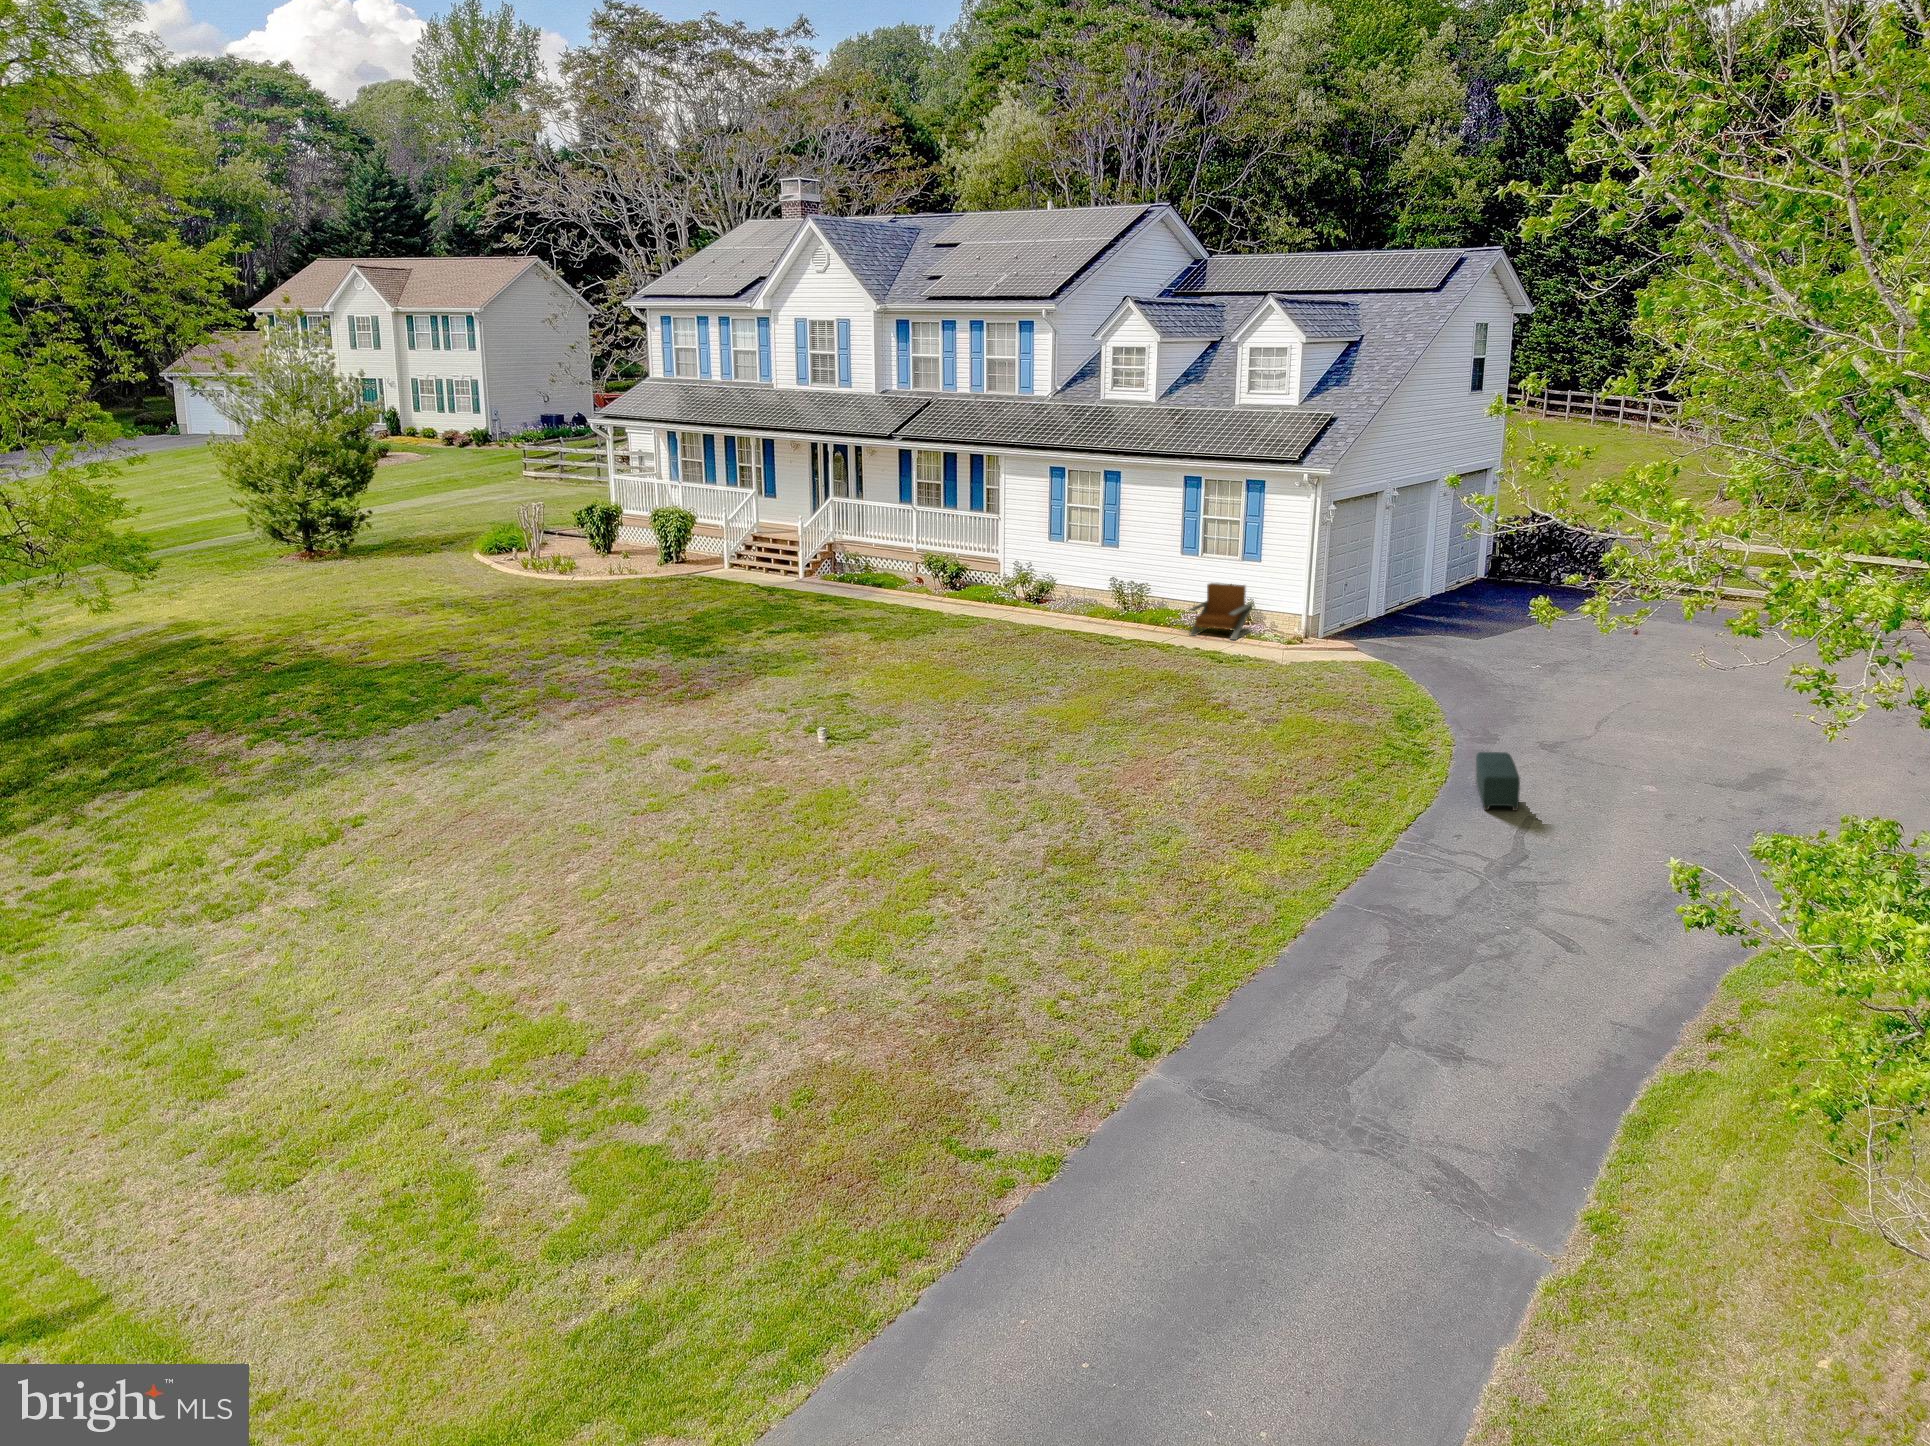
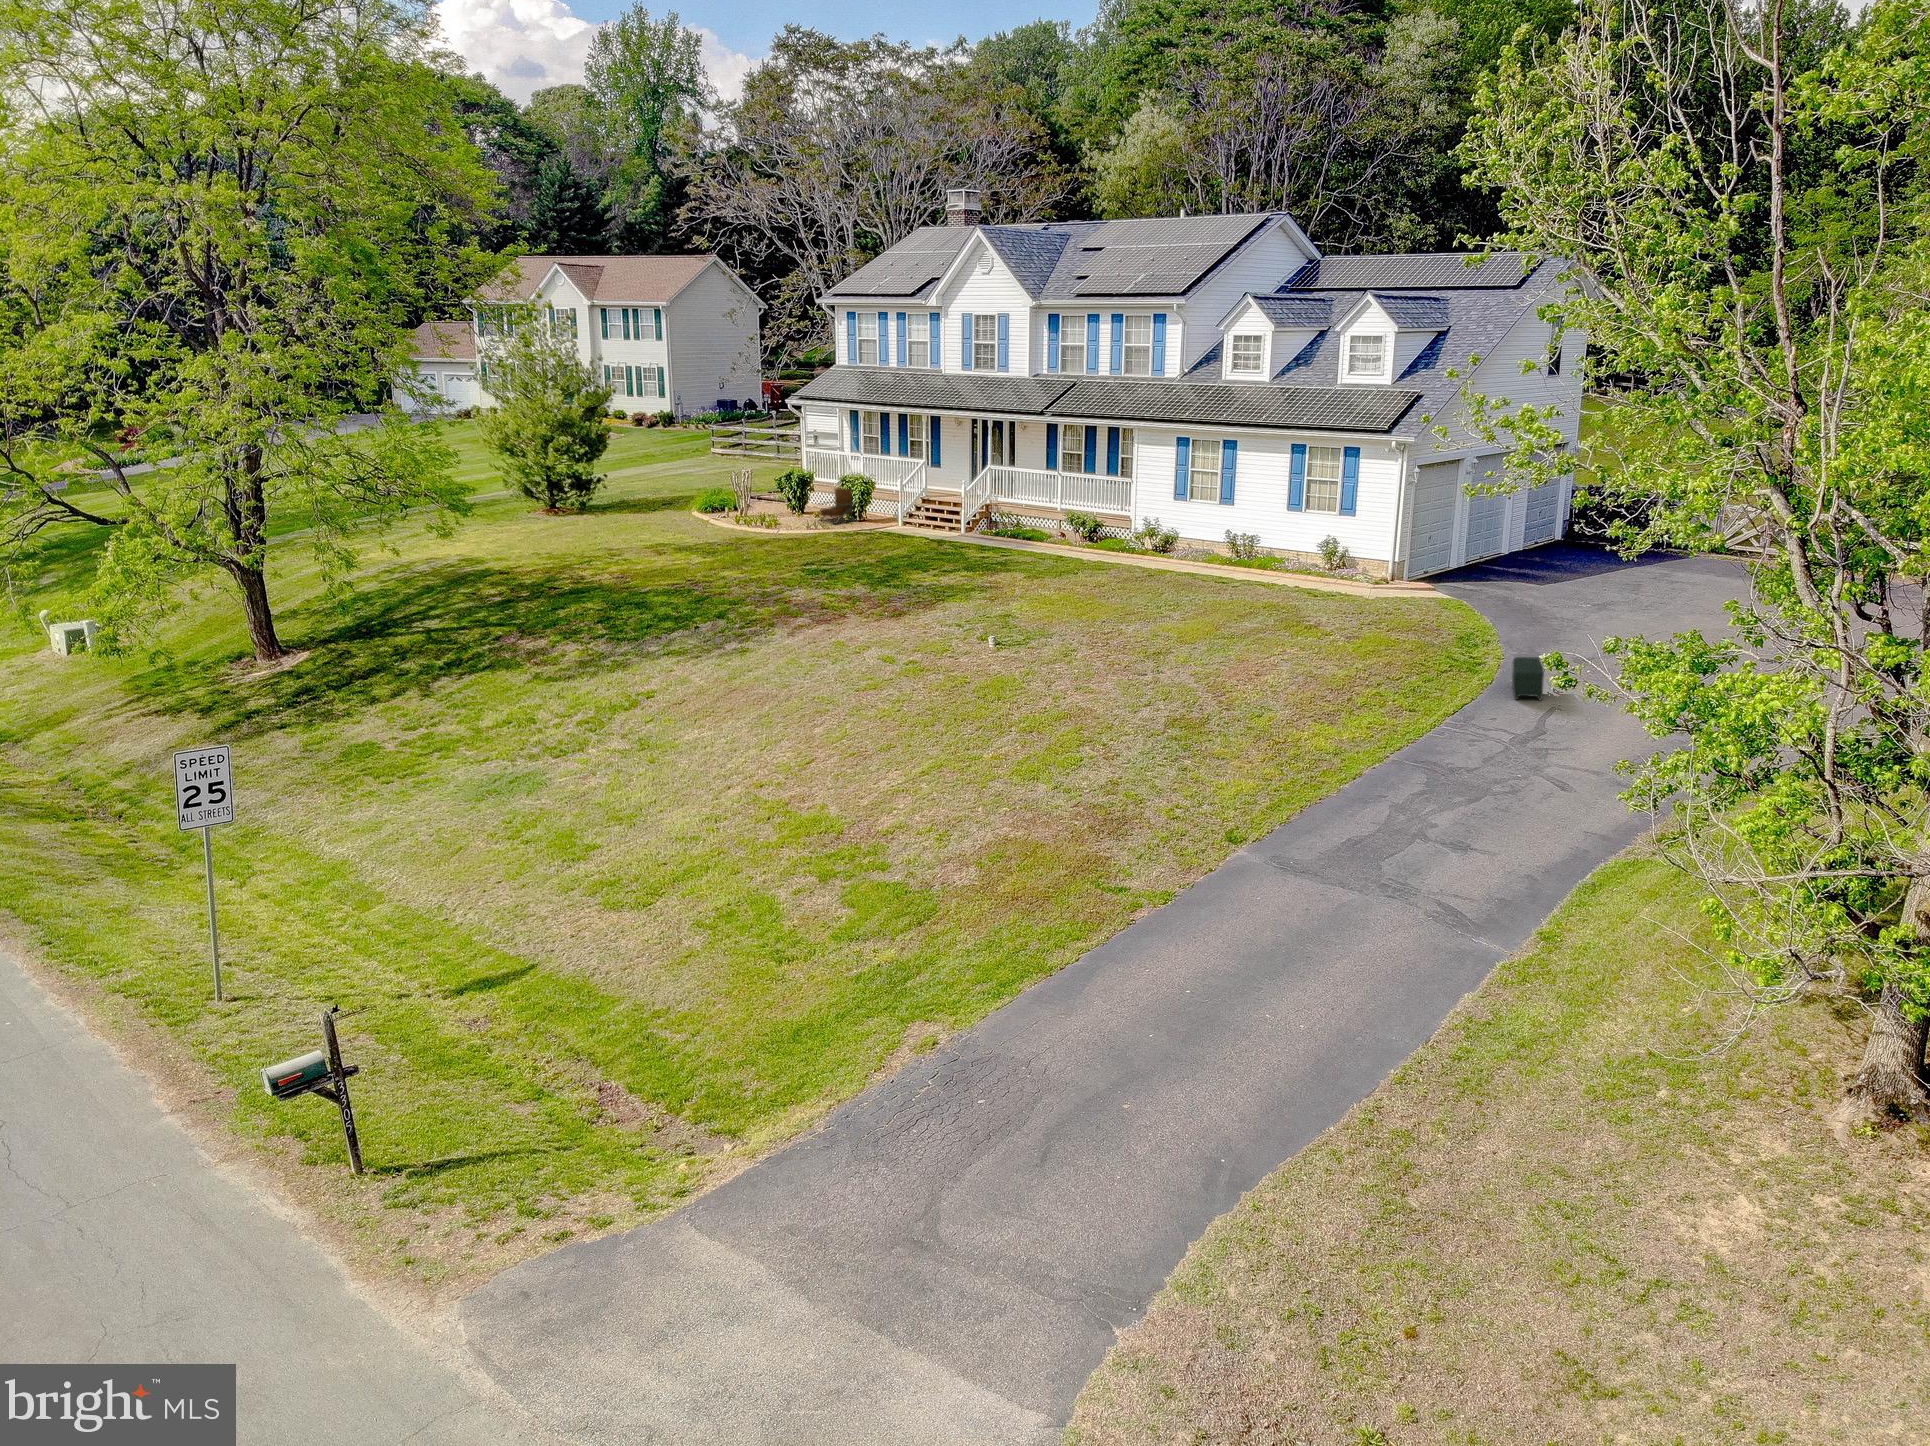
lounge chair: present [1189,583,1253,640] -> present [820,488,856,524]

